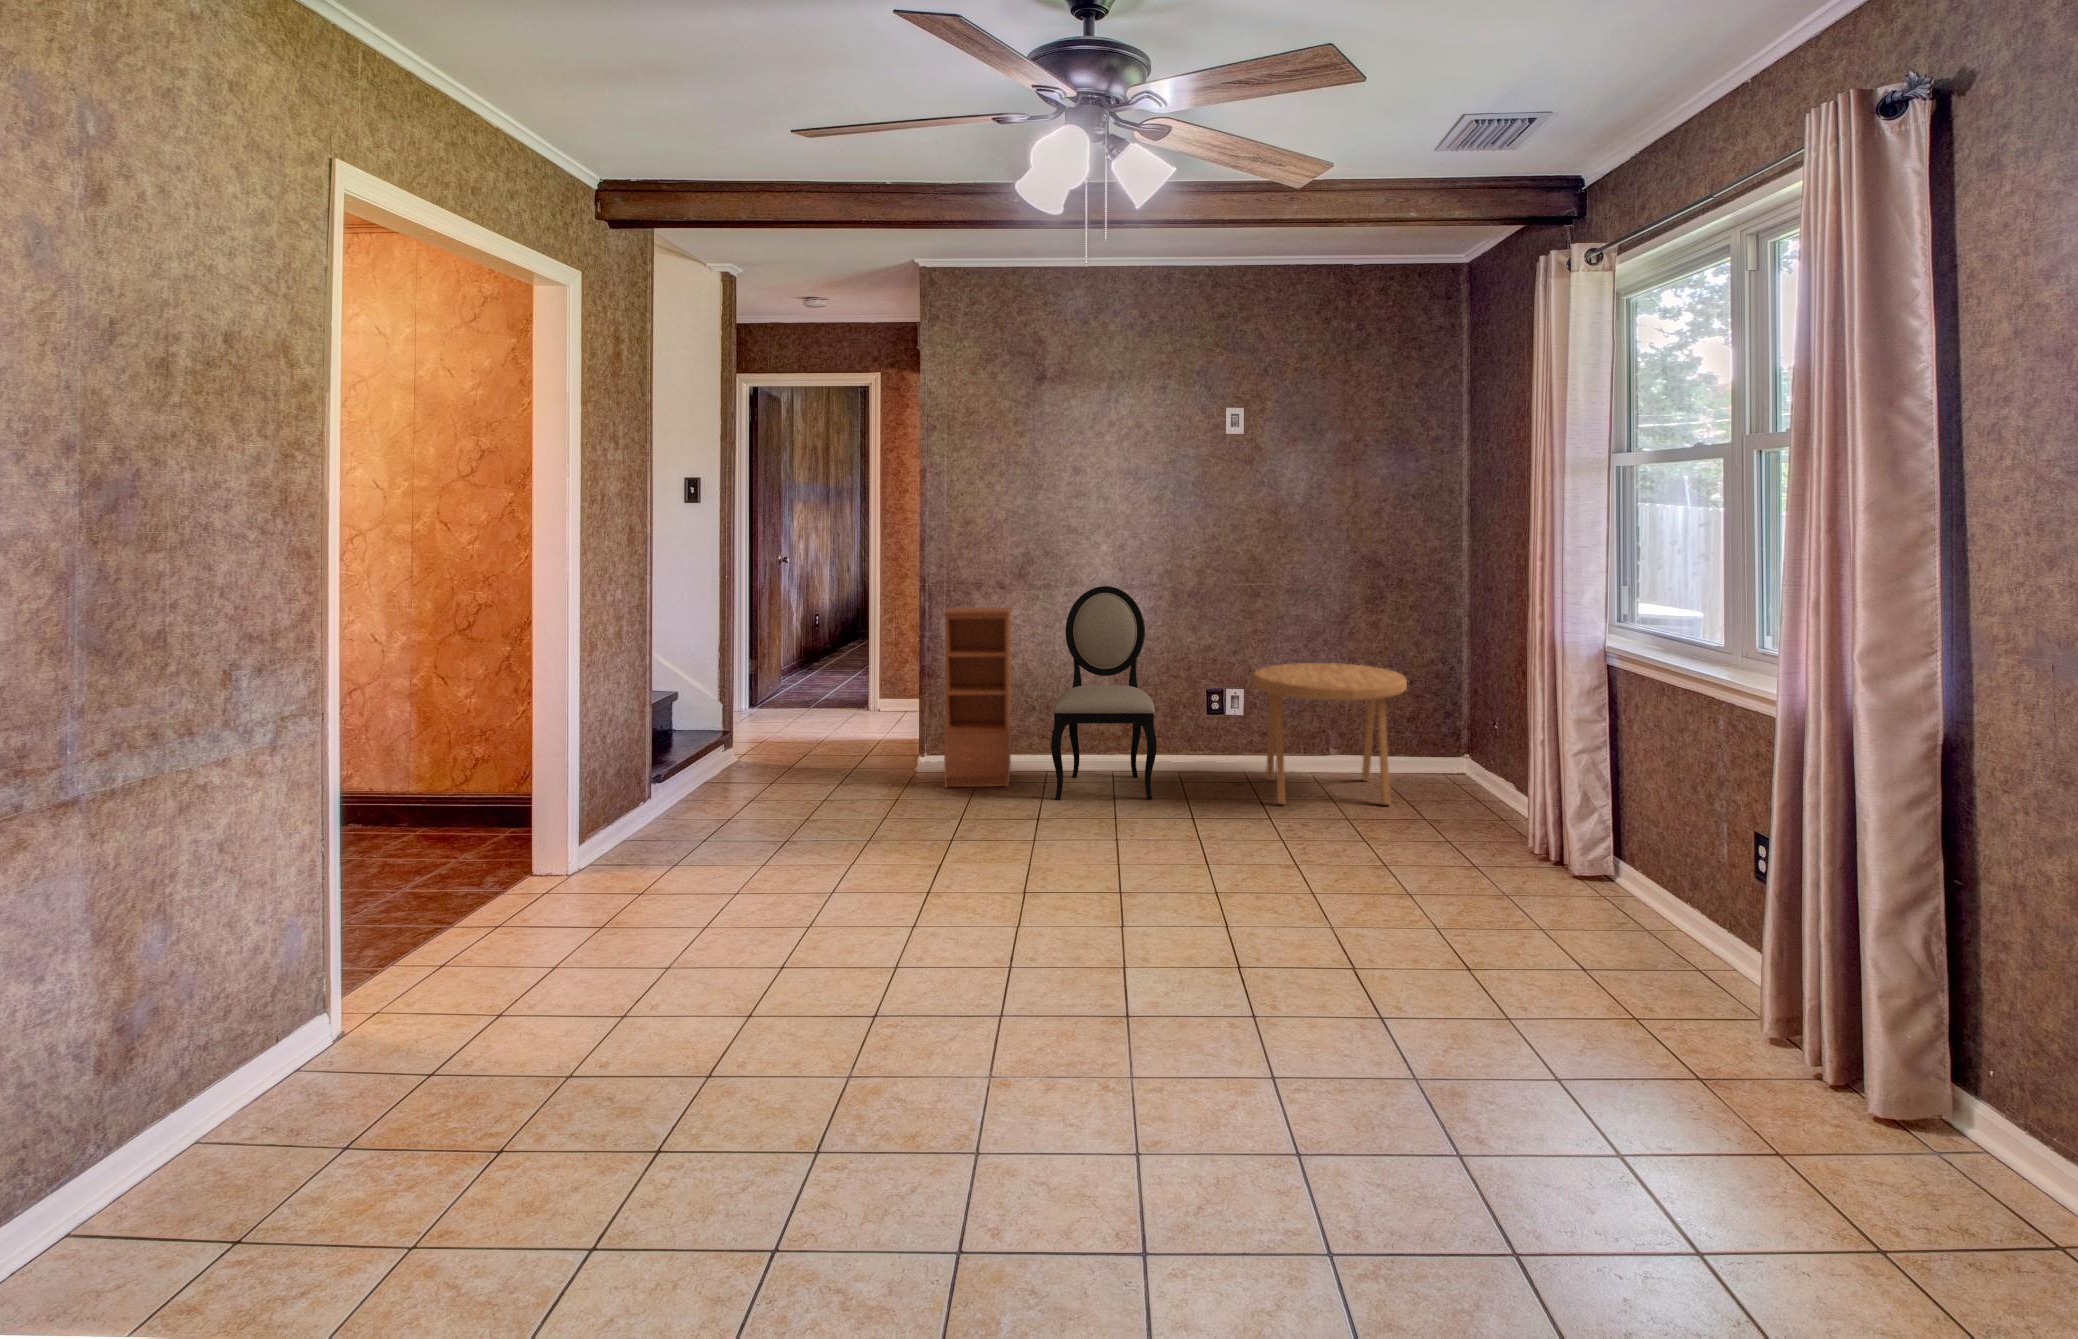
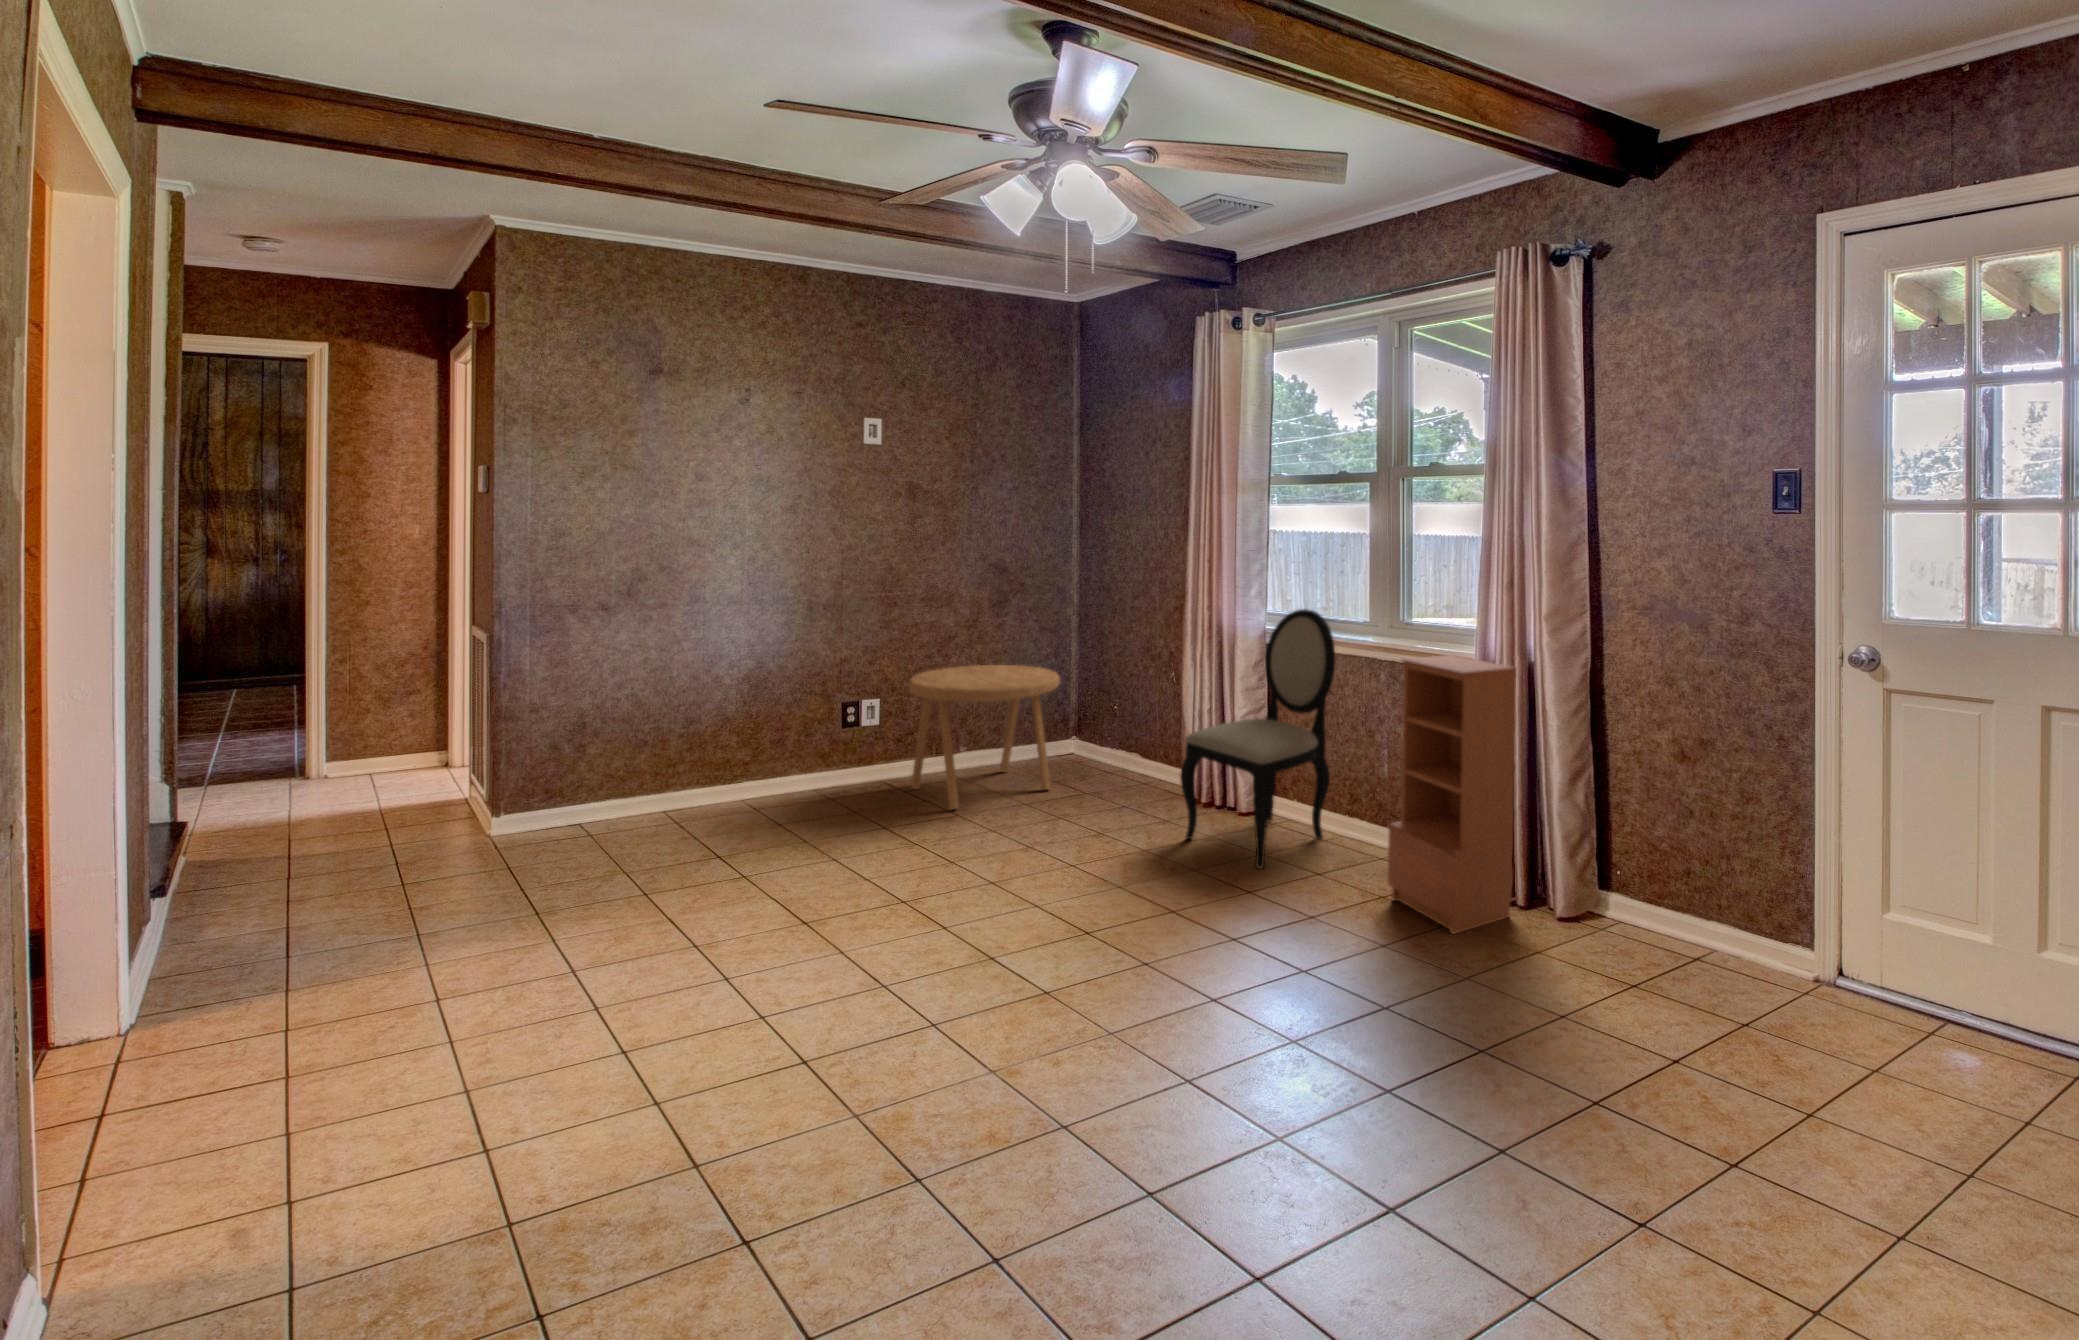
dining chair: present [1051,586,1157,800] -> present [1180,609,1335,868]
bookcase: present [943,607,1011,788] -> present [1388,655,1516,934]

